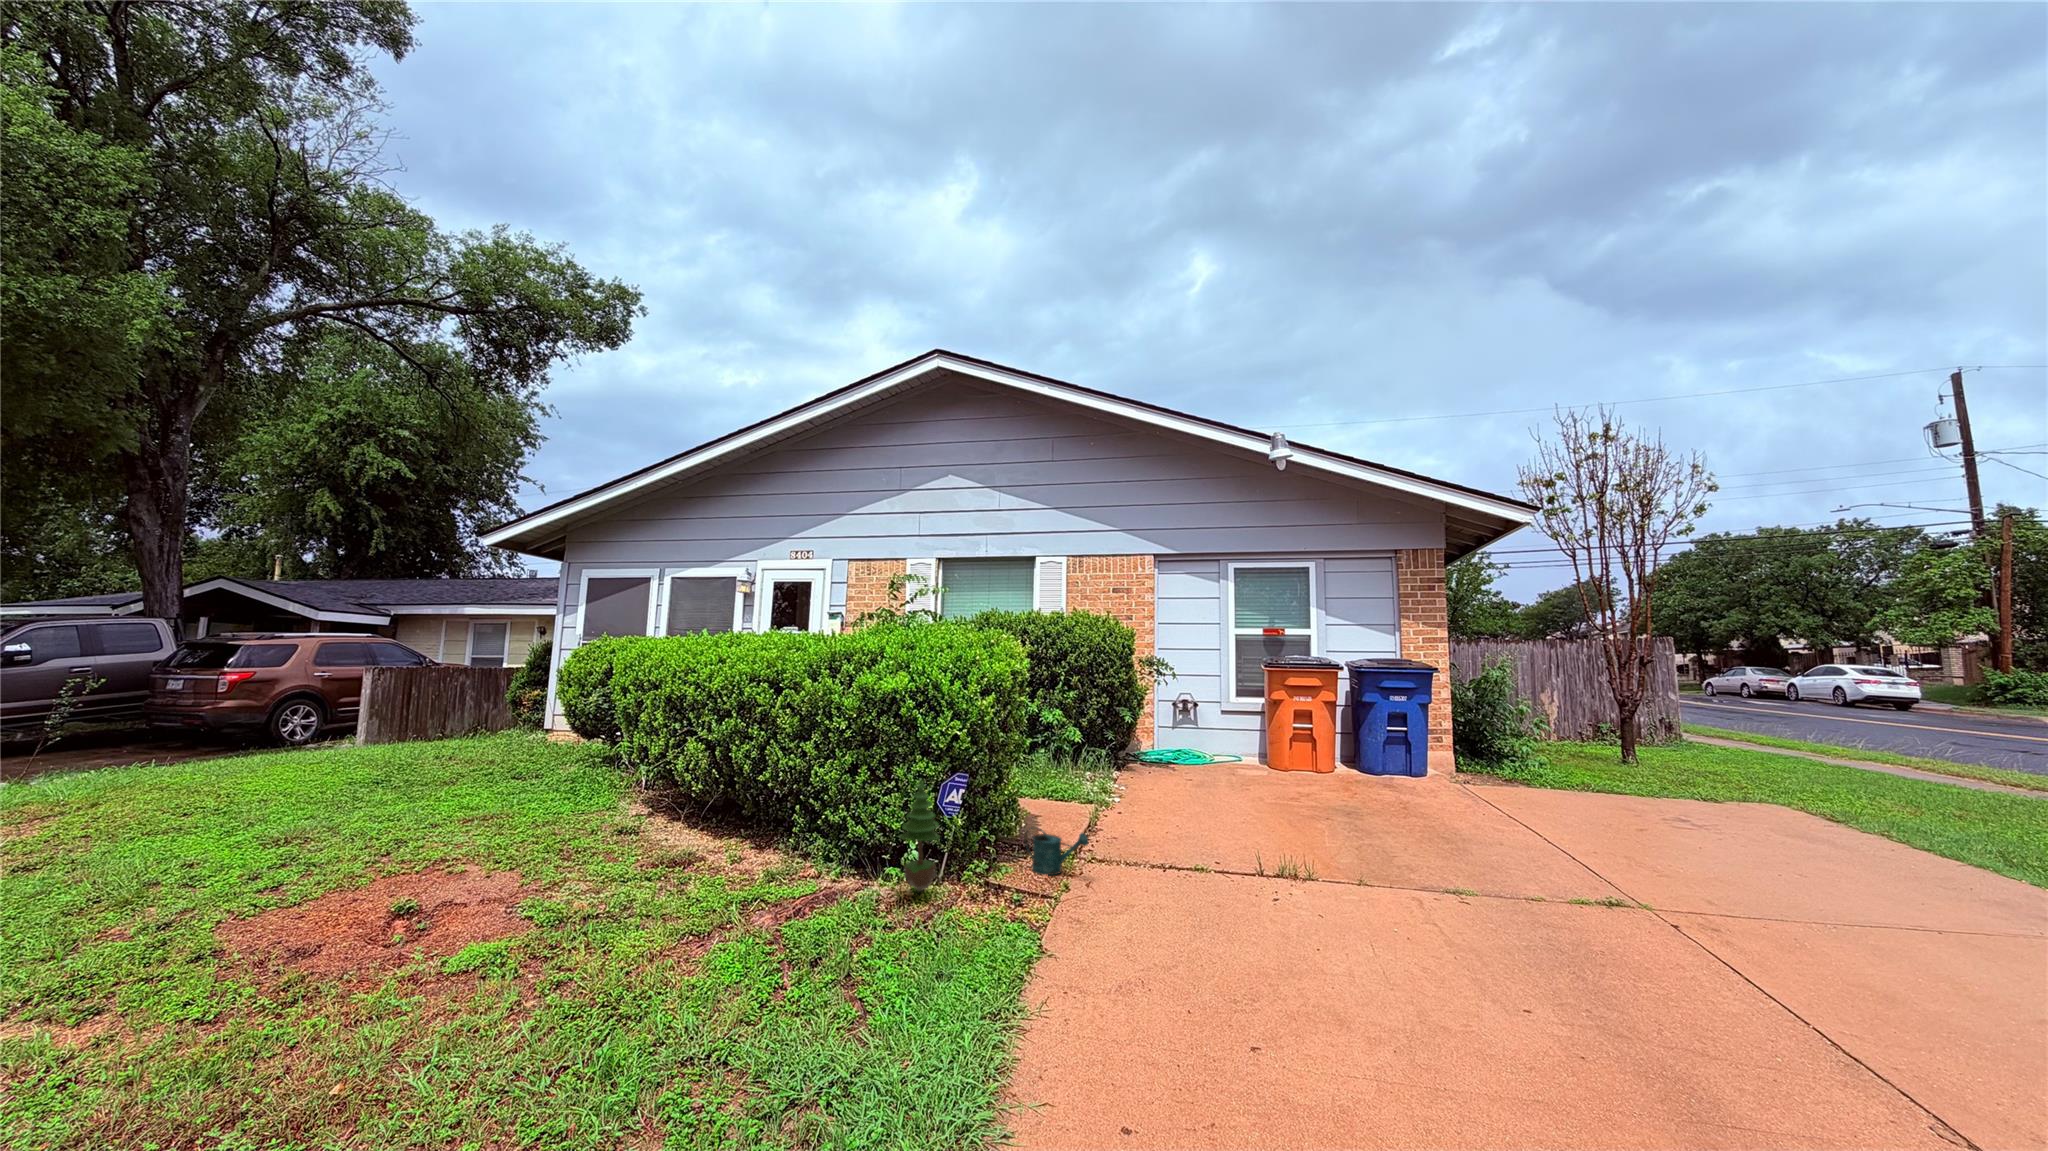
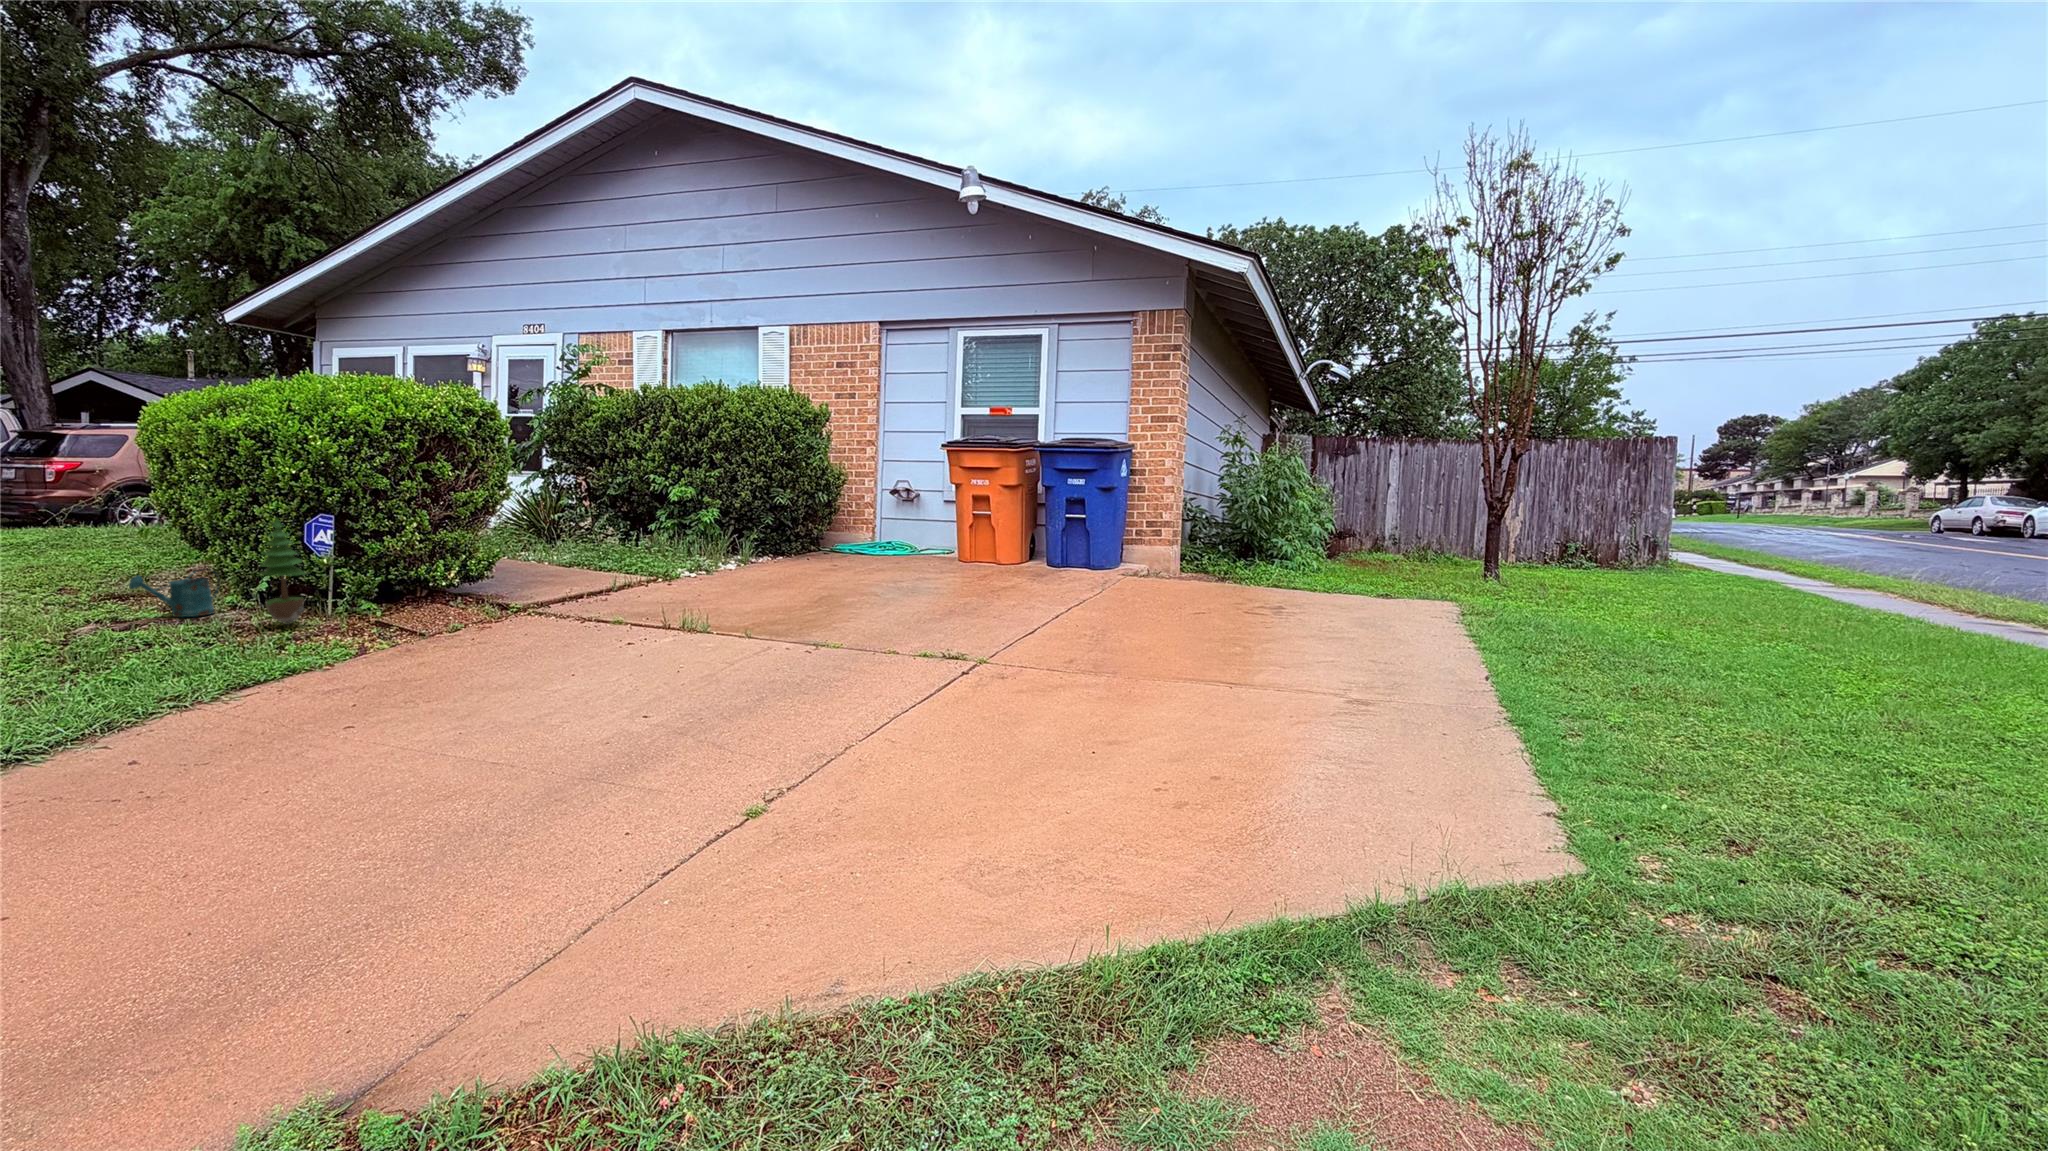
watering can: present [1024,828,1089,875] -> present [129,572,220,617]

